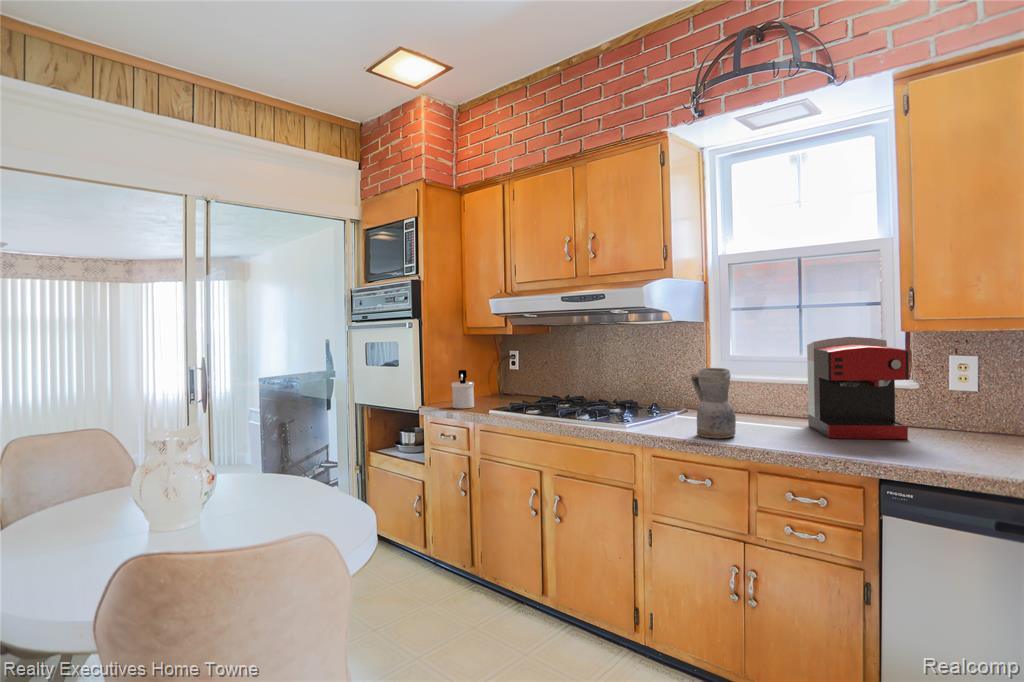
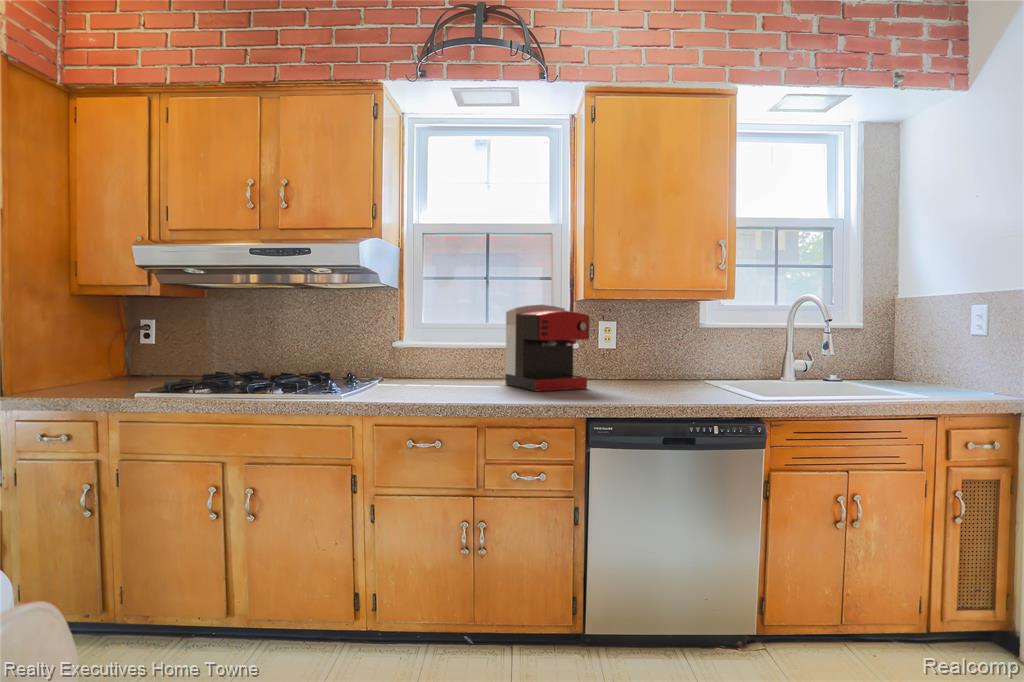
ceramic pitcher: present [691,368,736,438] -> none [419,328,463,398]
soap dispenser: present [451,370,474,409] -> none [59,338,100,392]

